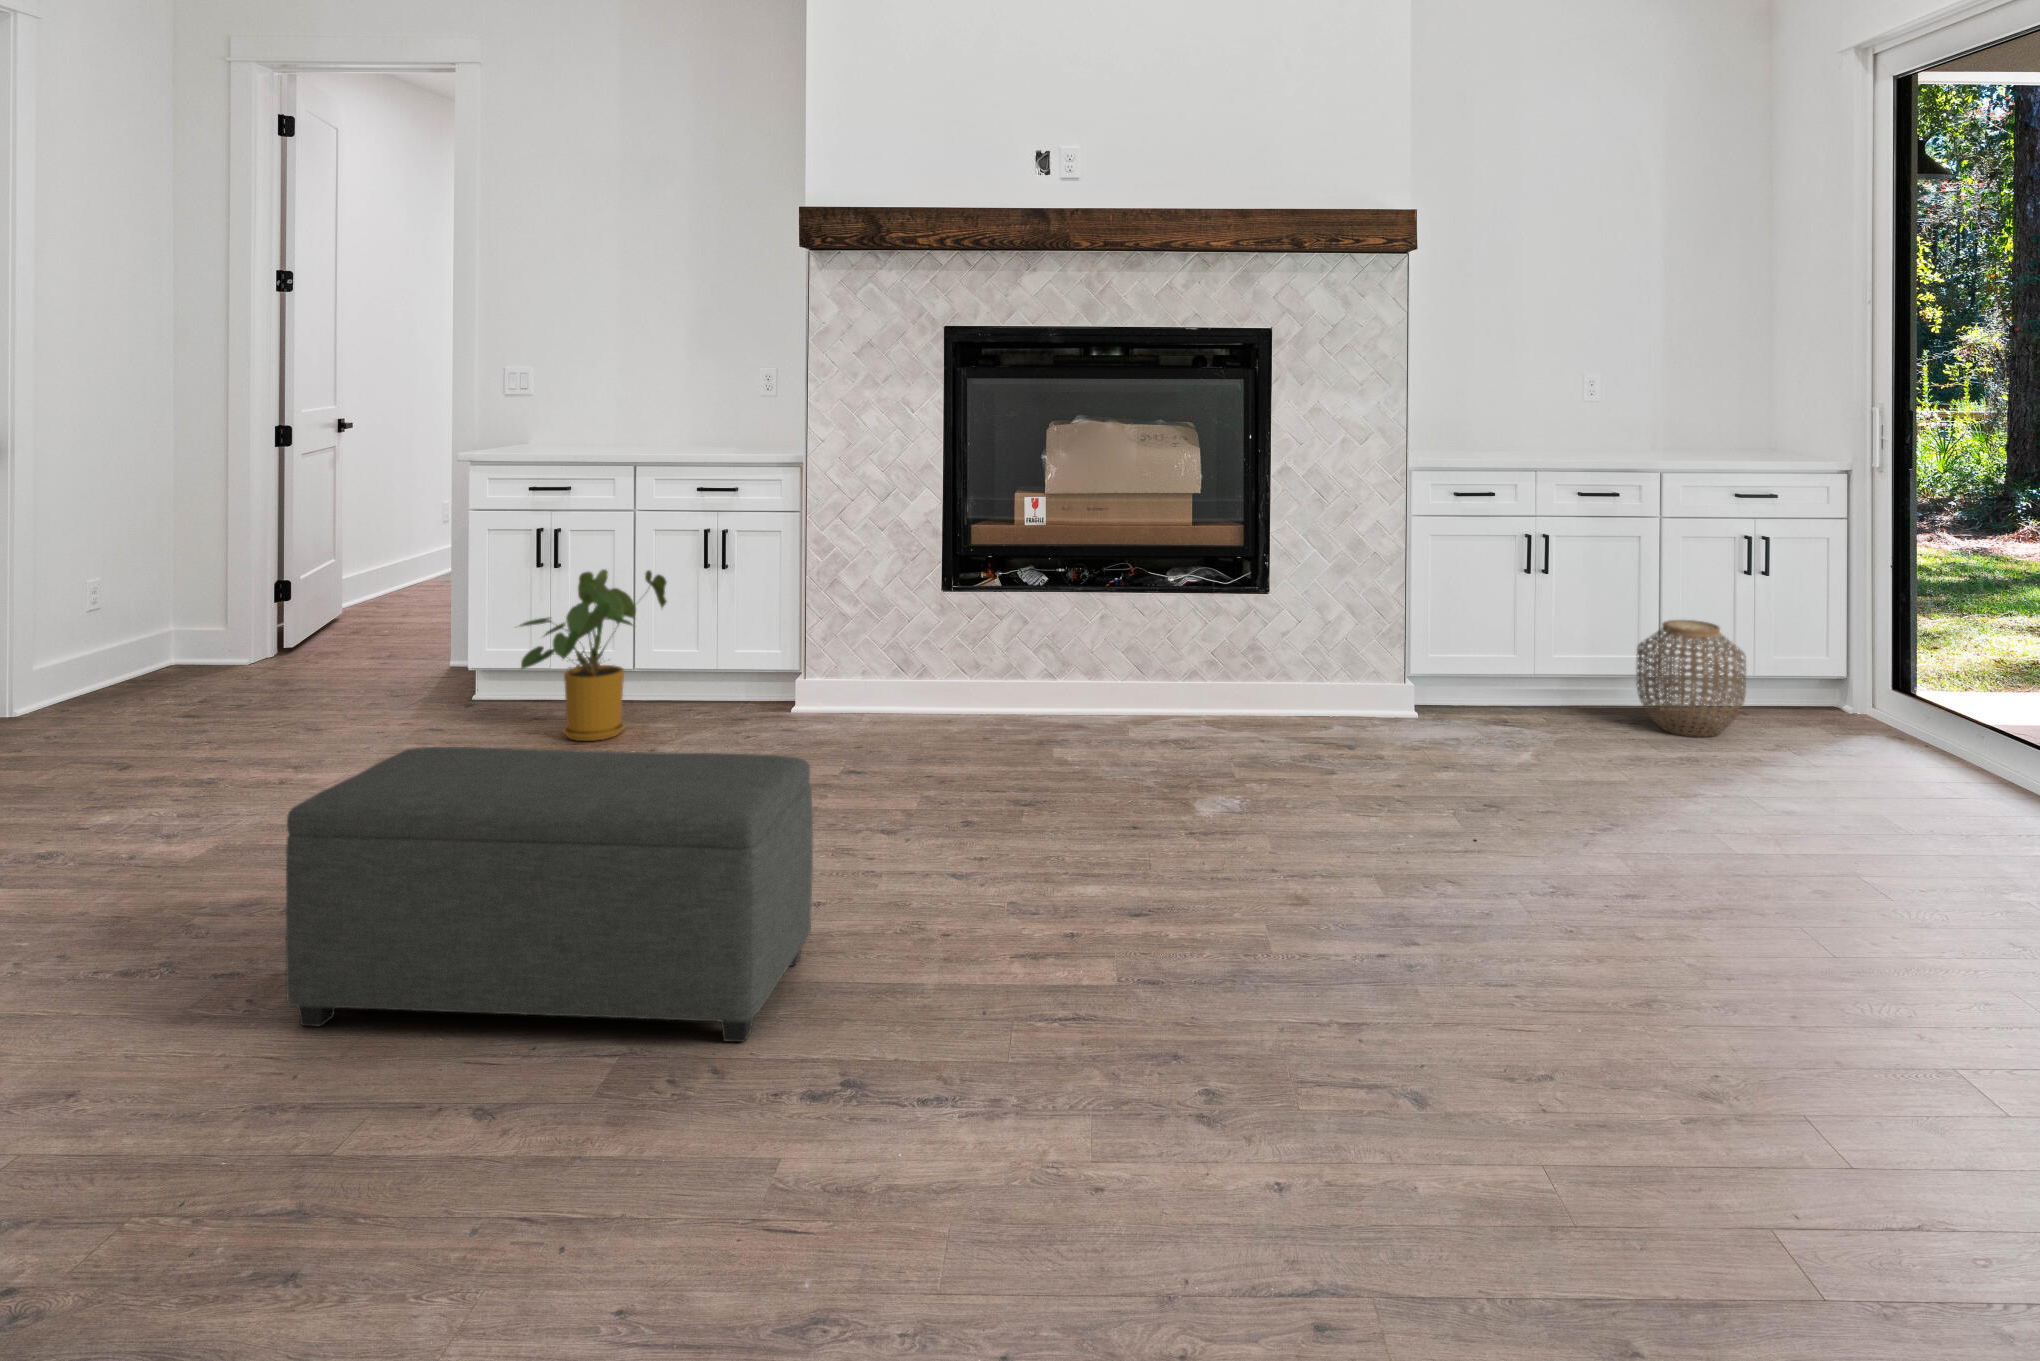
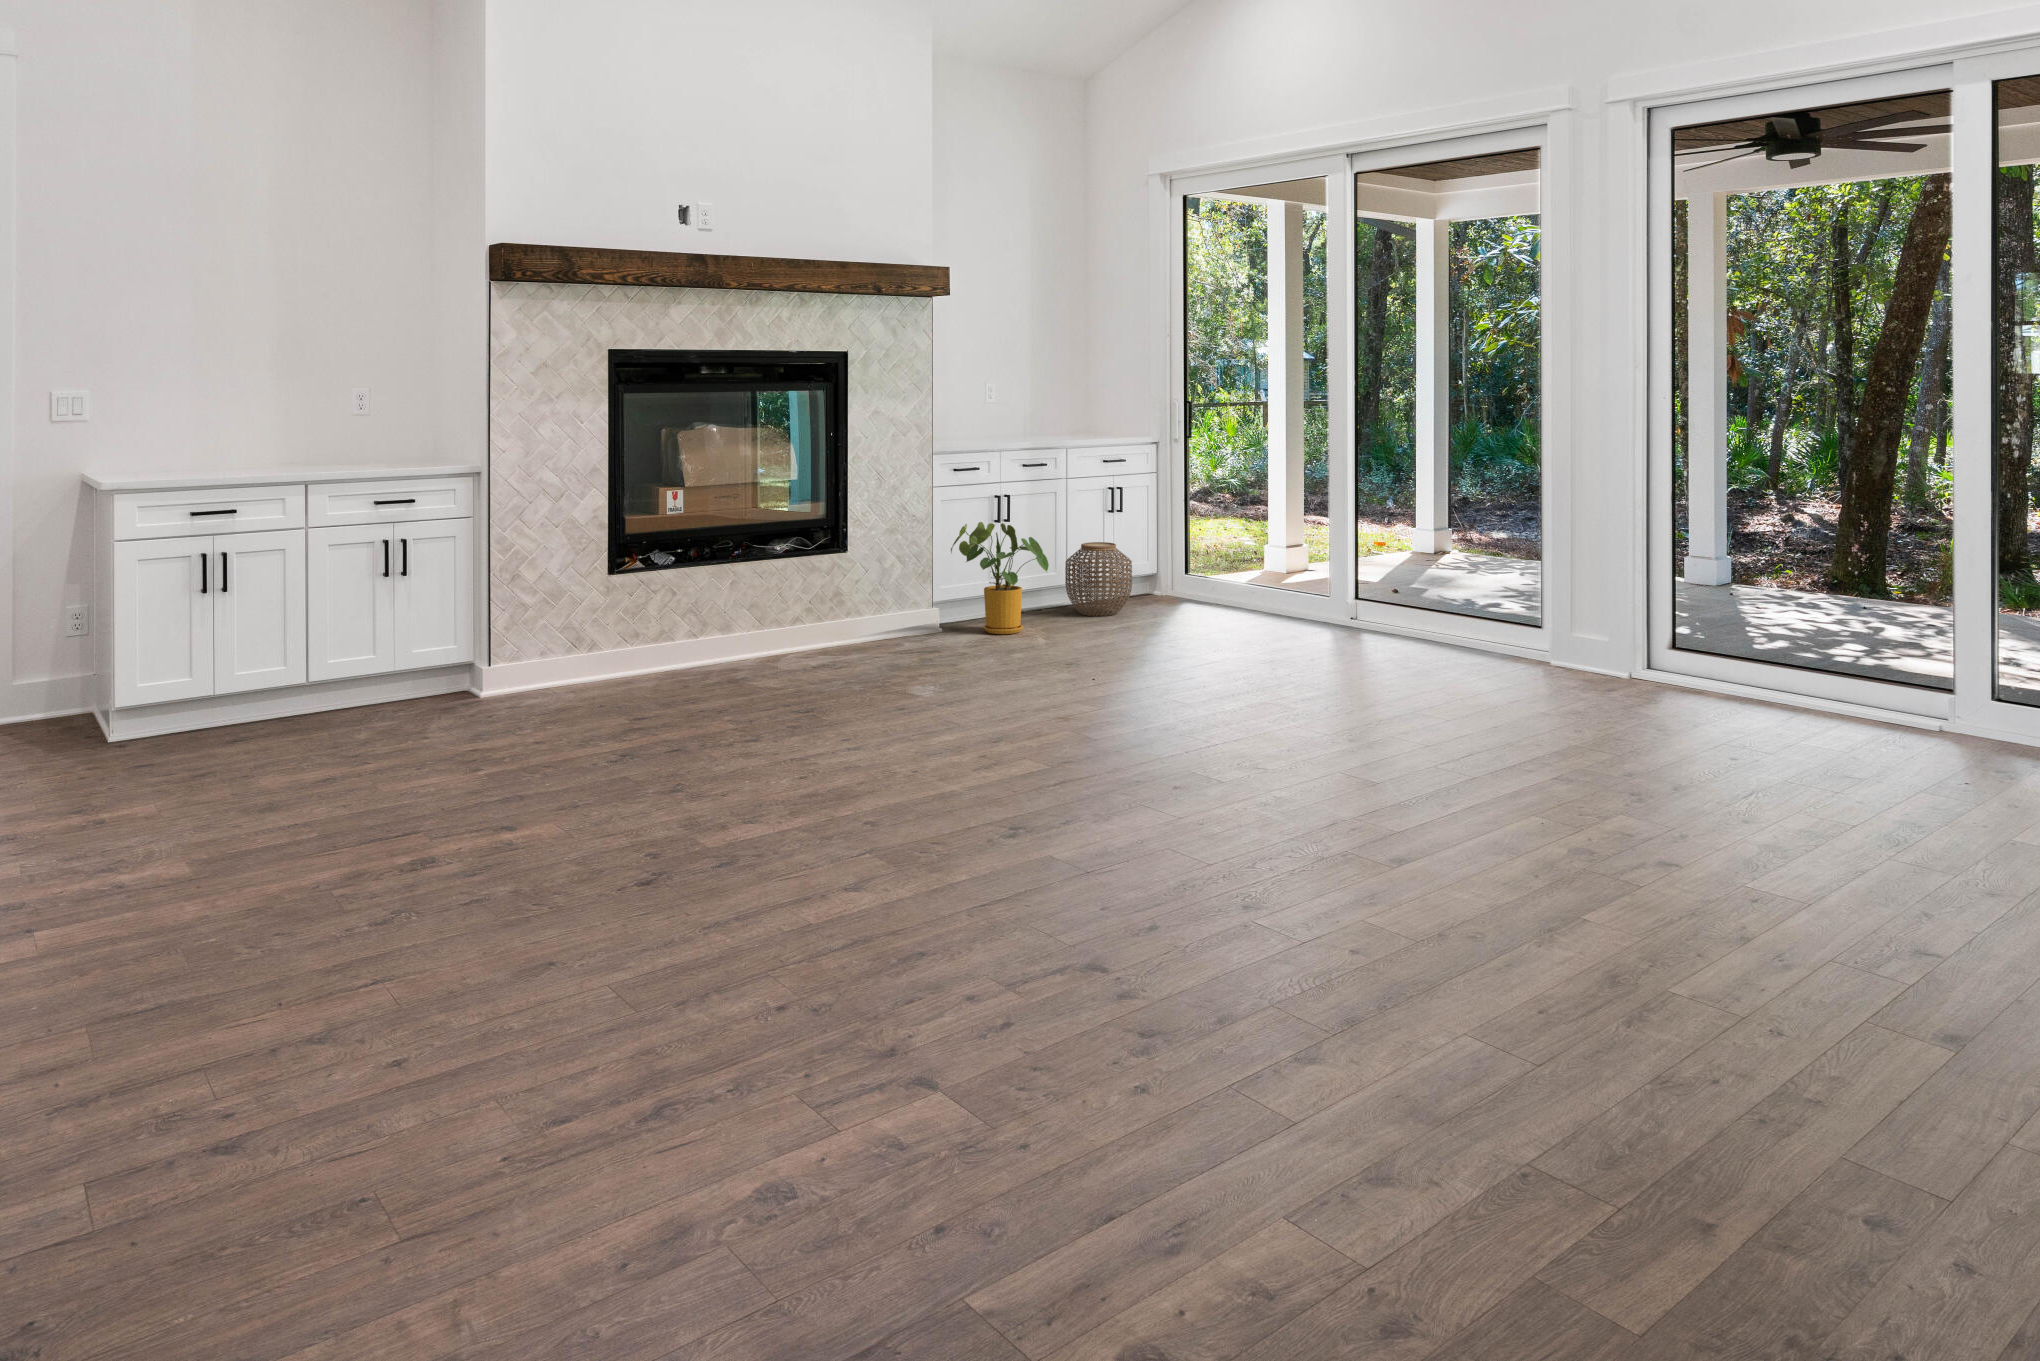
house plant: present [520,569,667,741] -> present [951,522,1049,634]
ottoman: present [286,747,813,1042] -> none [520,649,892,889]

